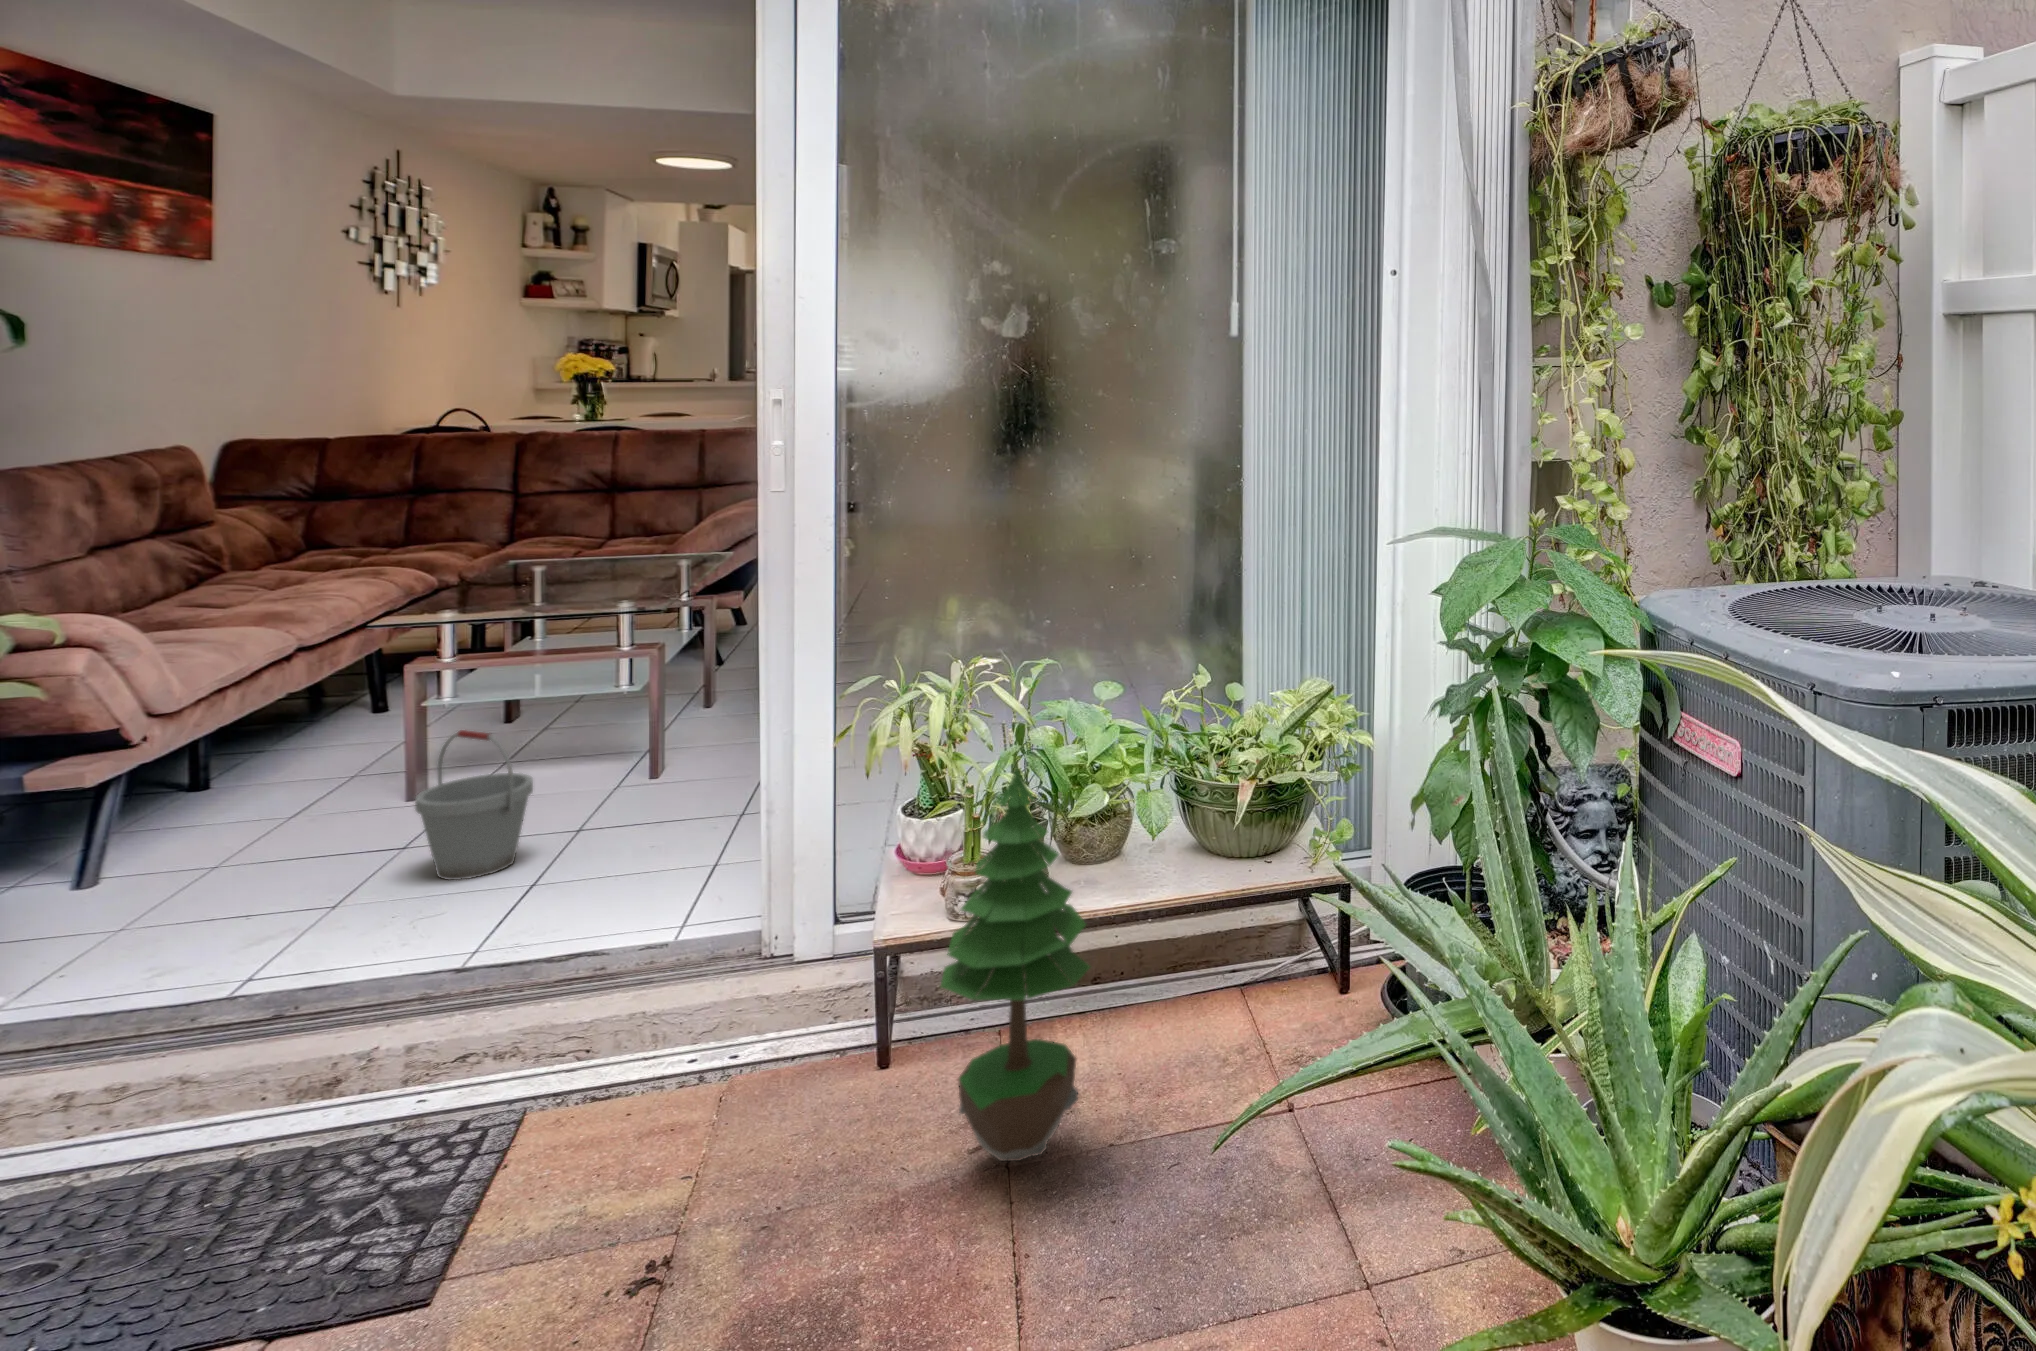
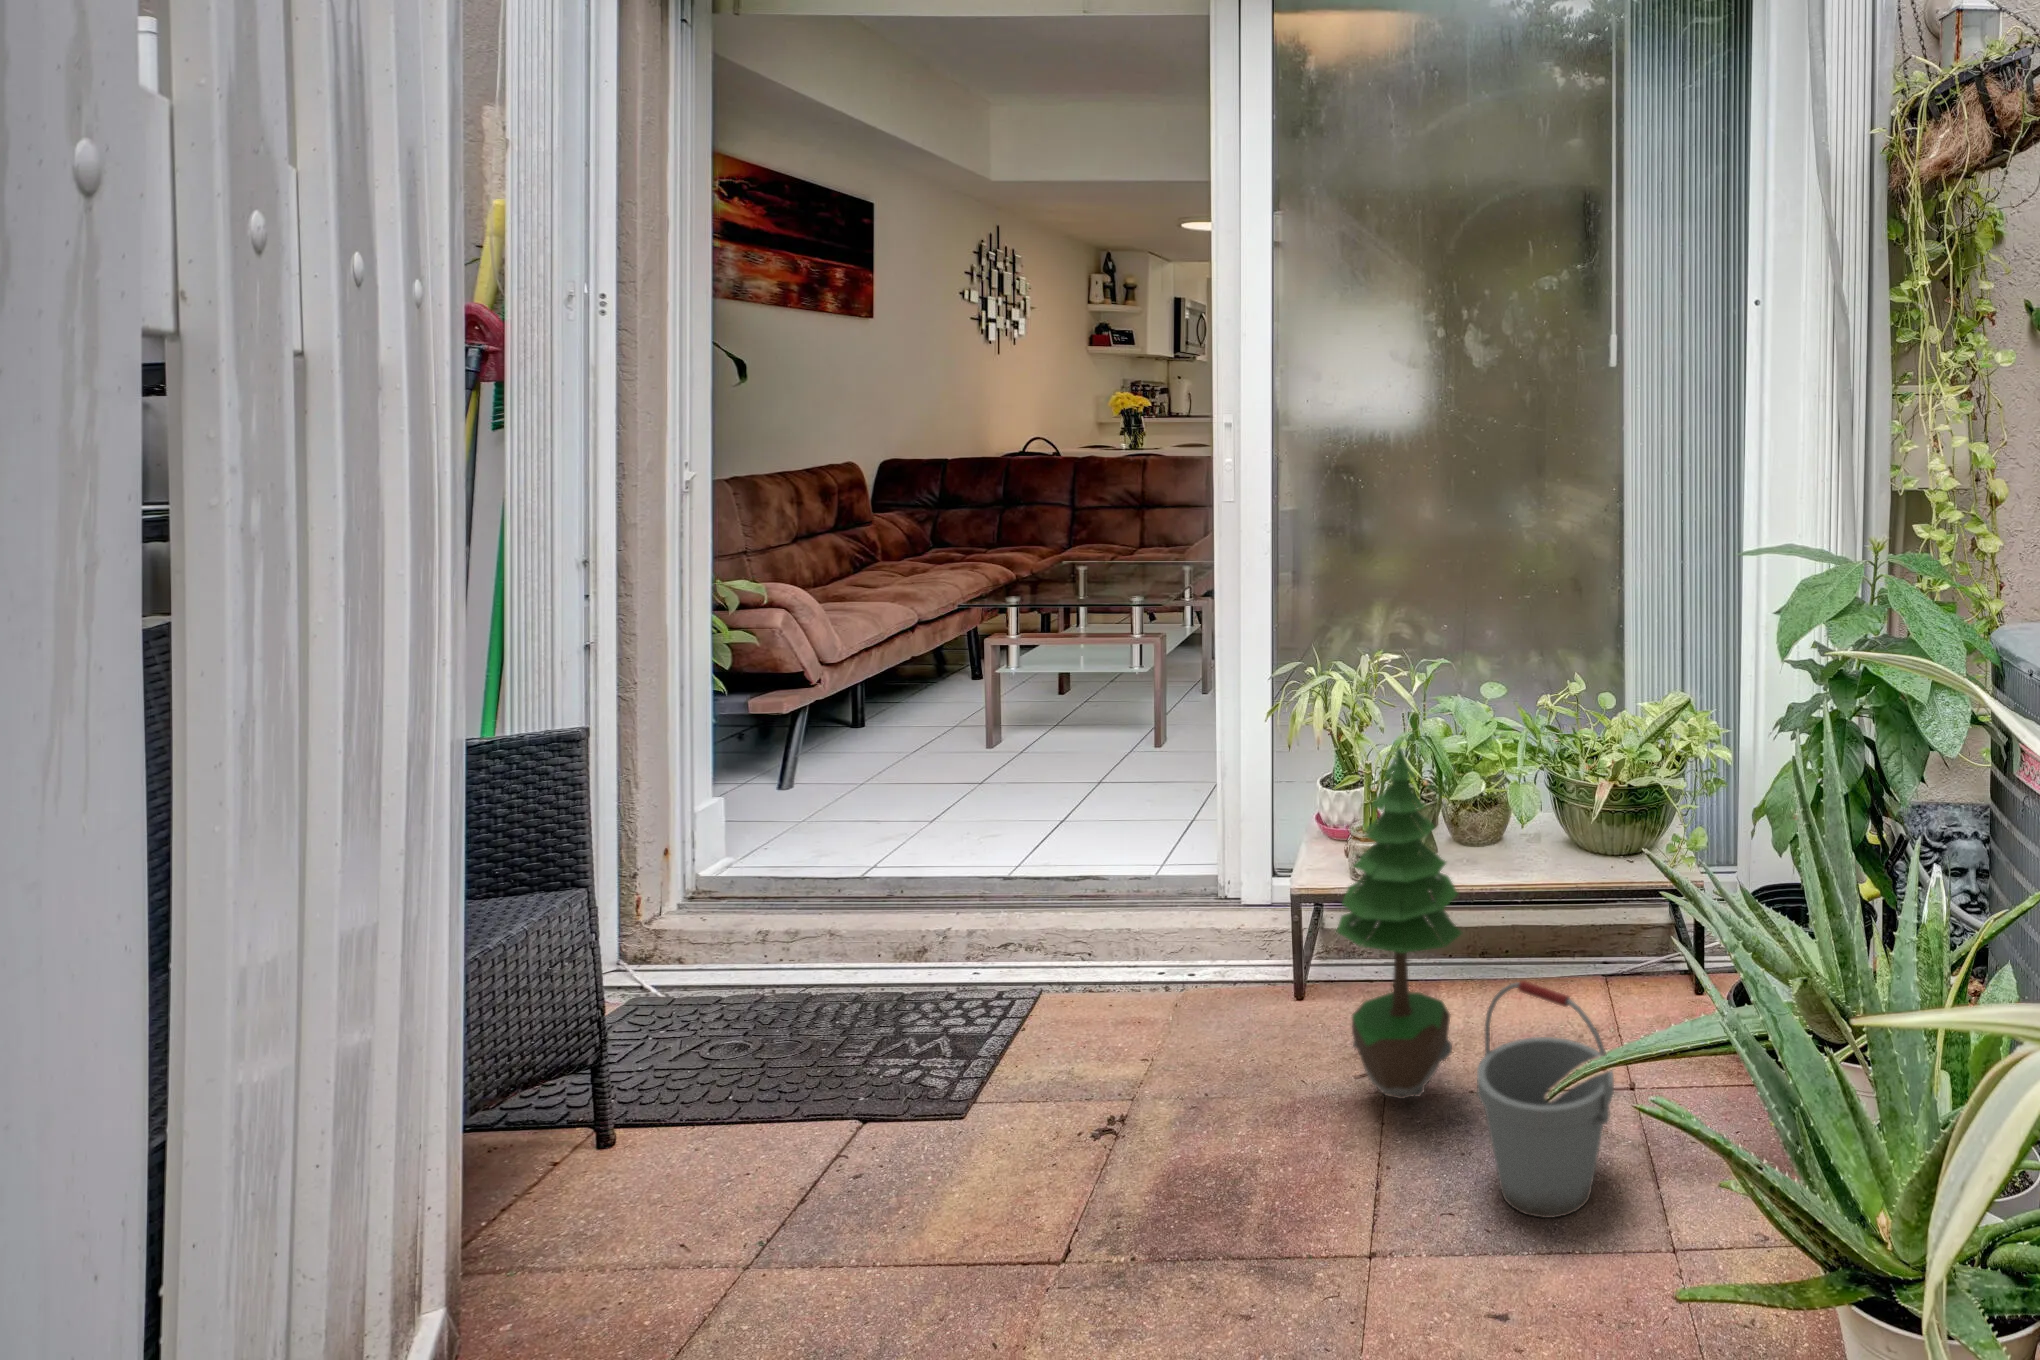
bucket: present [415,730,533,880] -> present [1477,981,1614,1218]

